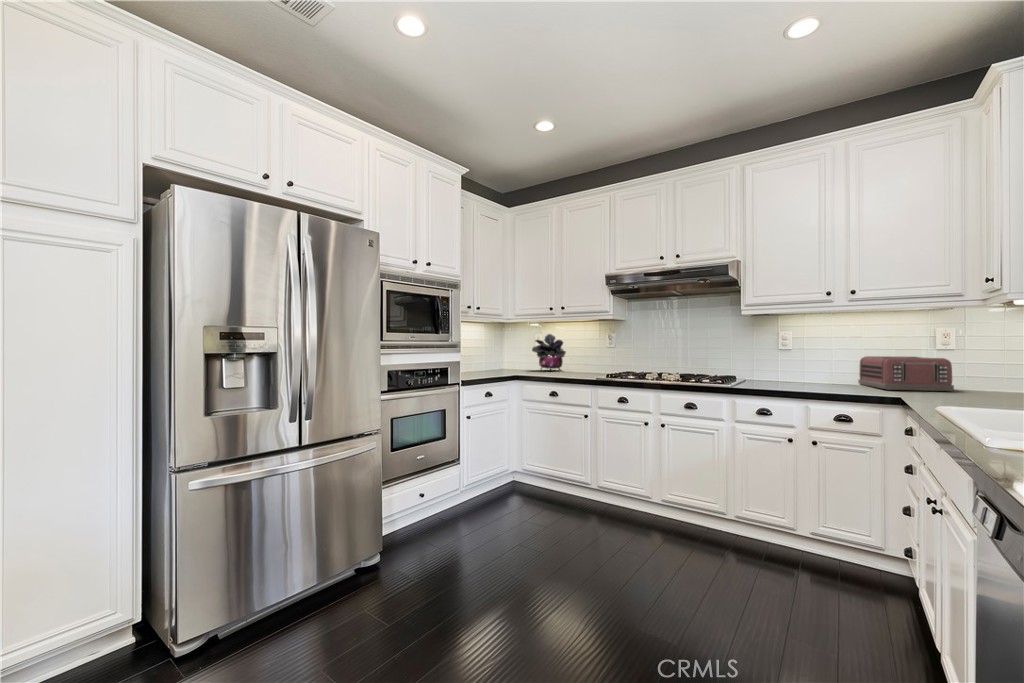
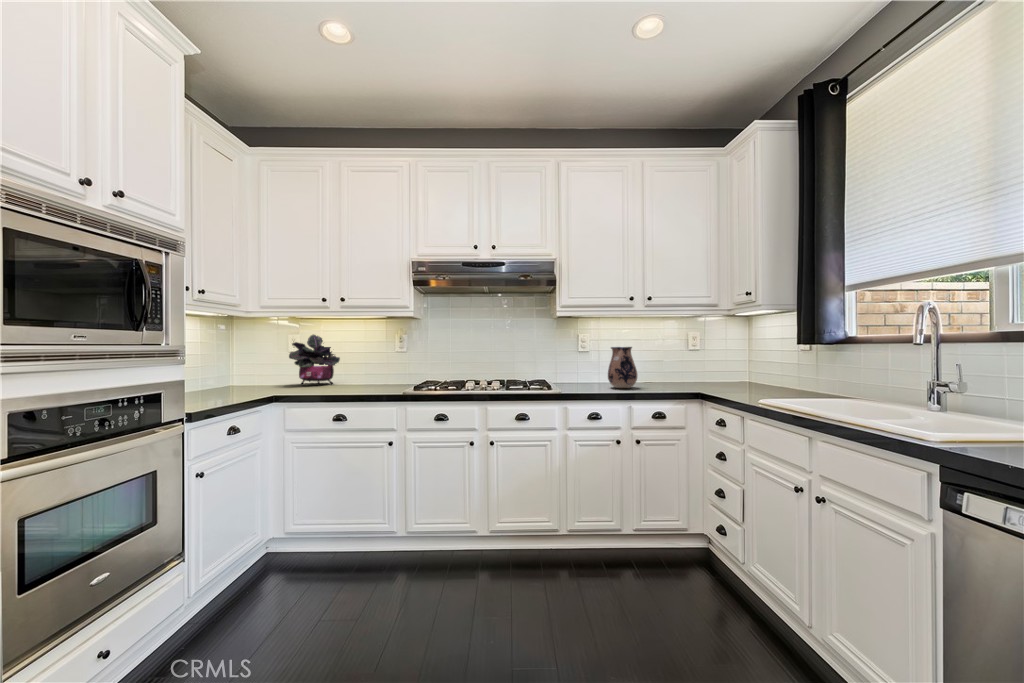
ceramic pitcher: none [790,345,826,388] -> present [608,347,637,388]
toaster: present [858,356,954,391] -> none [645,356,715,386]

